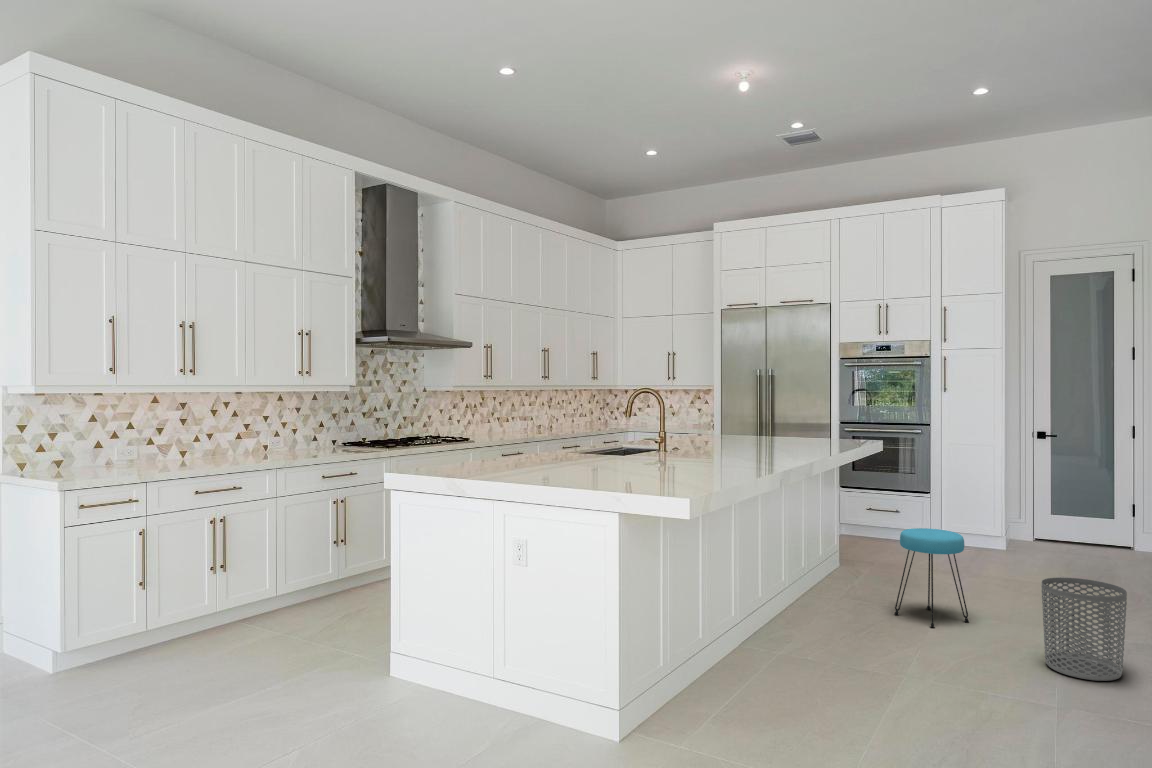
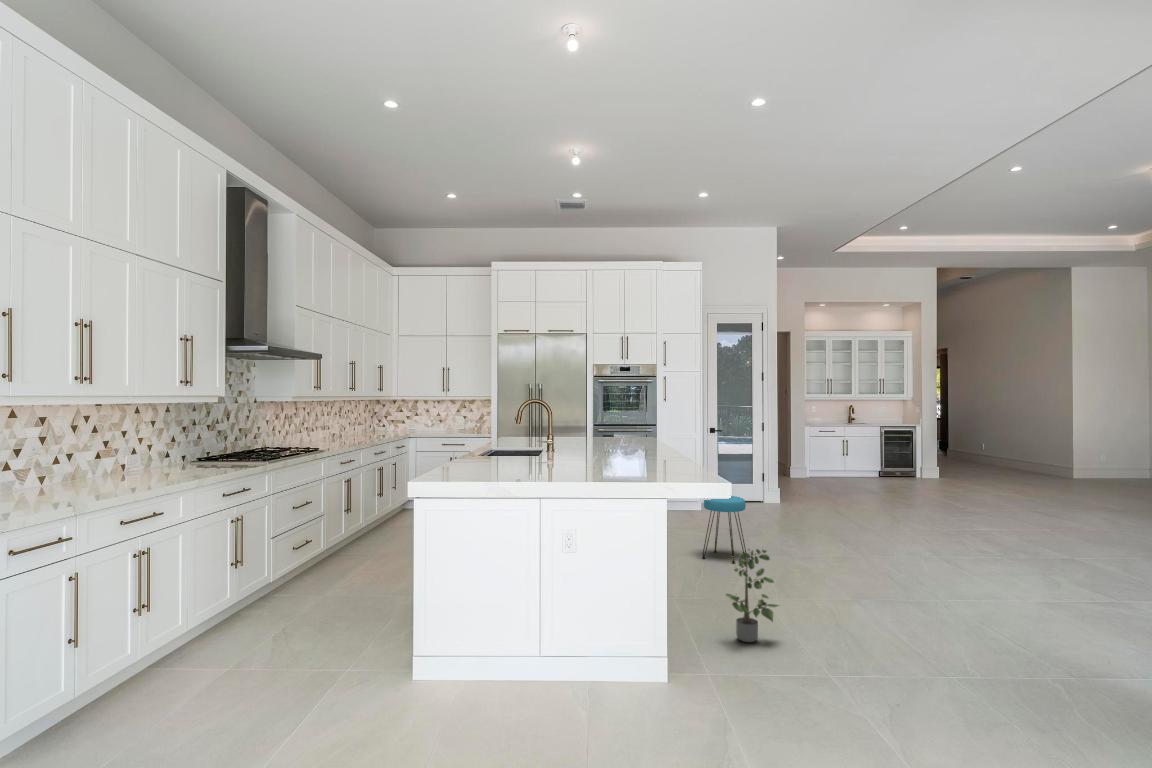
waste bin: present [1041,577,1127,681] -> none [812,517,861,579]
potted plant: none [755,597,835,725] -> present [726,549,778,642]

